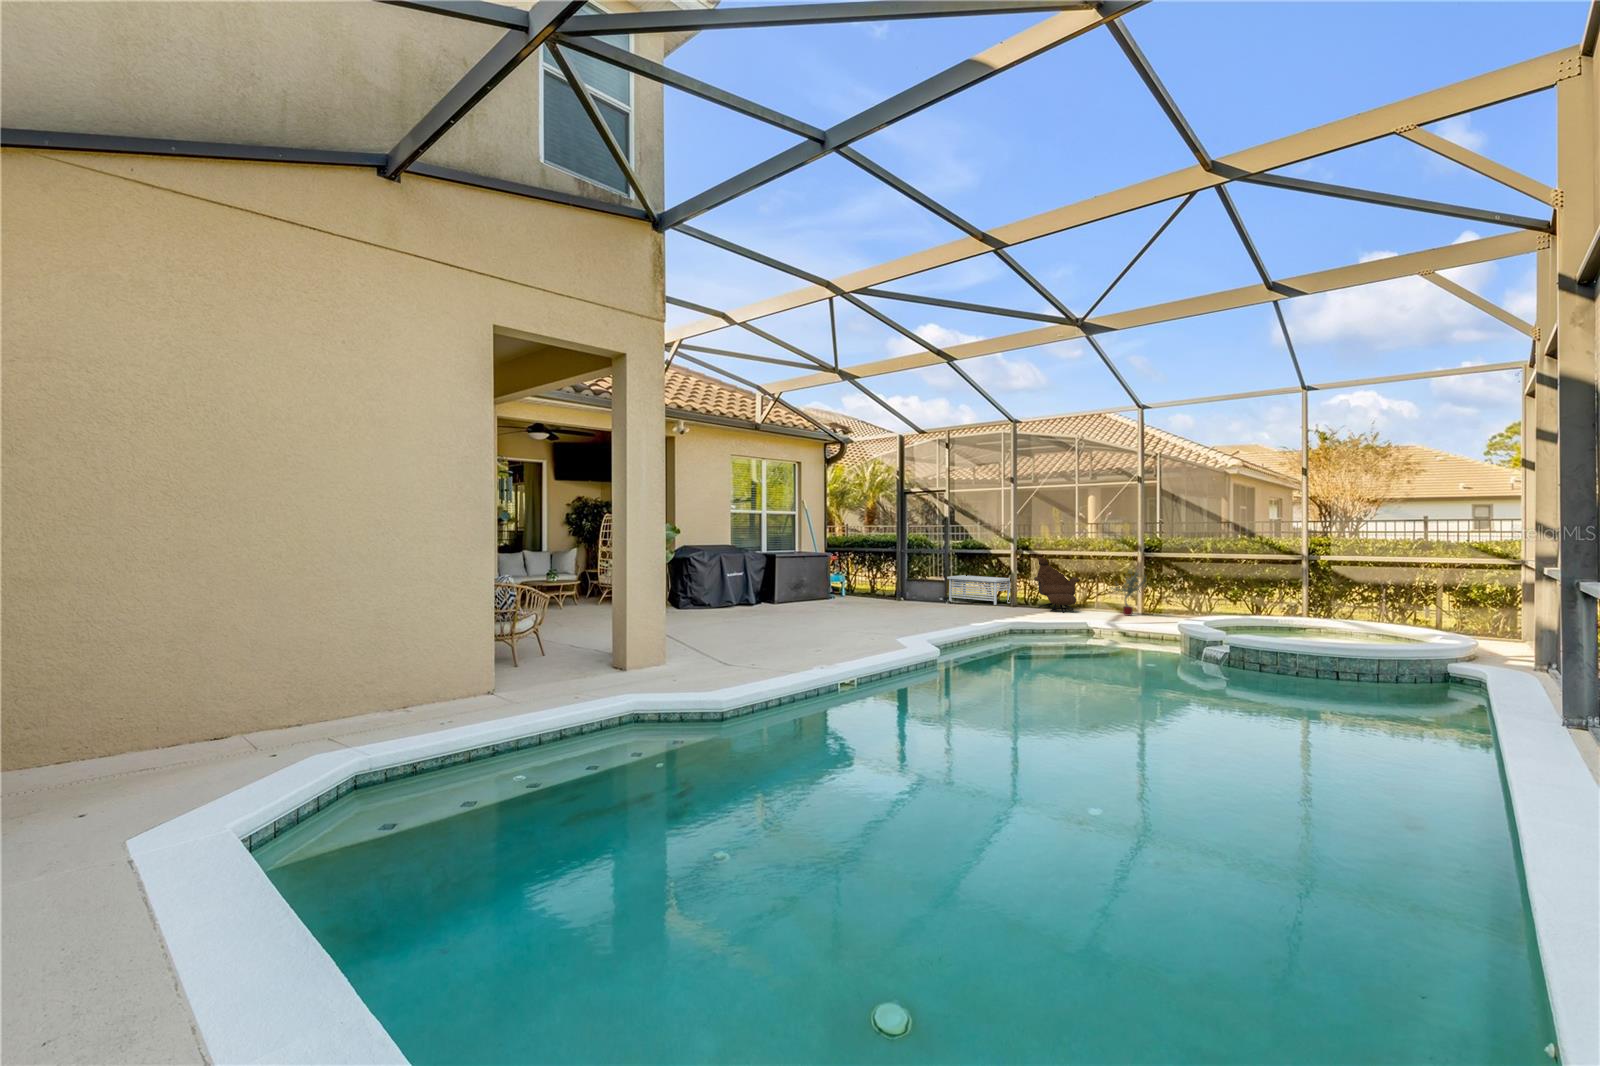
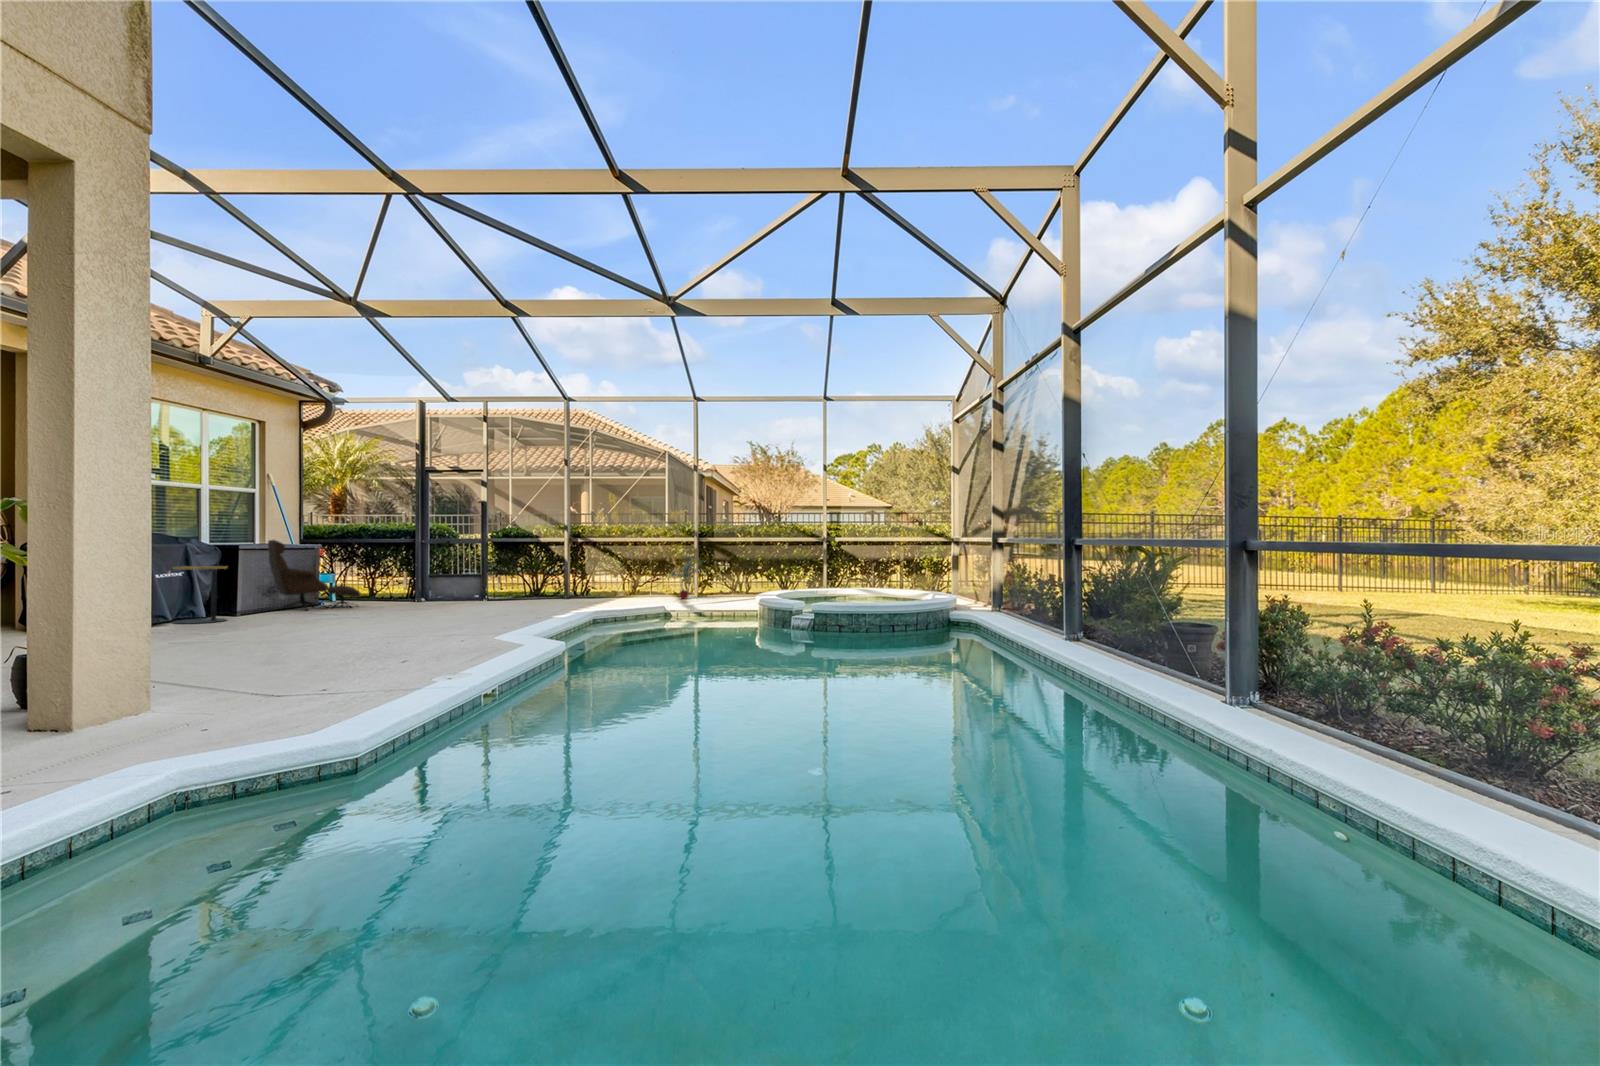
lounge chair: present [1034,557,1079,613] -> present [268,540,360,611]
side table: none [733,571,762,610] -> present [172,566,227,624]
storage bench: present [947,575,1010,605] -> none [485,569,560,599]

